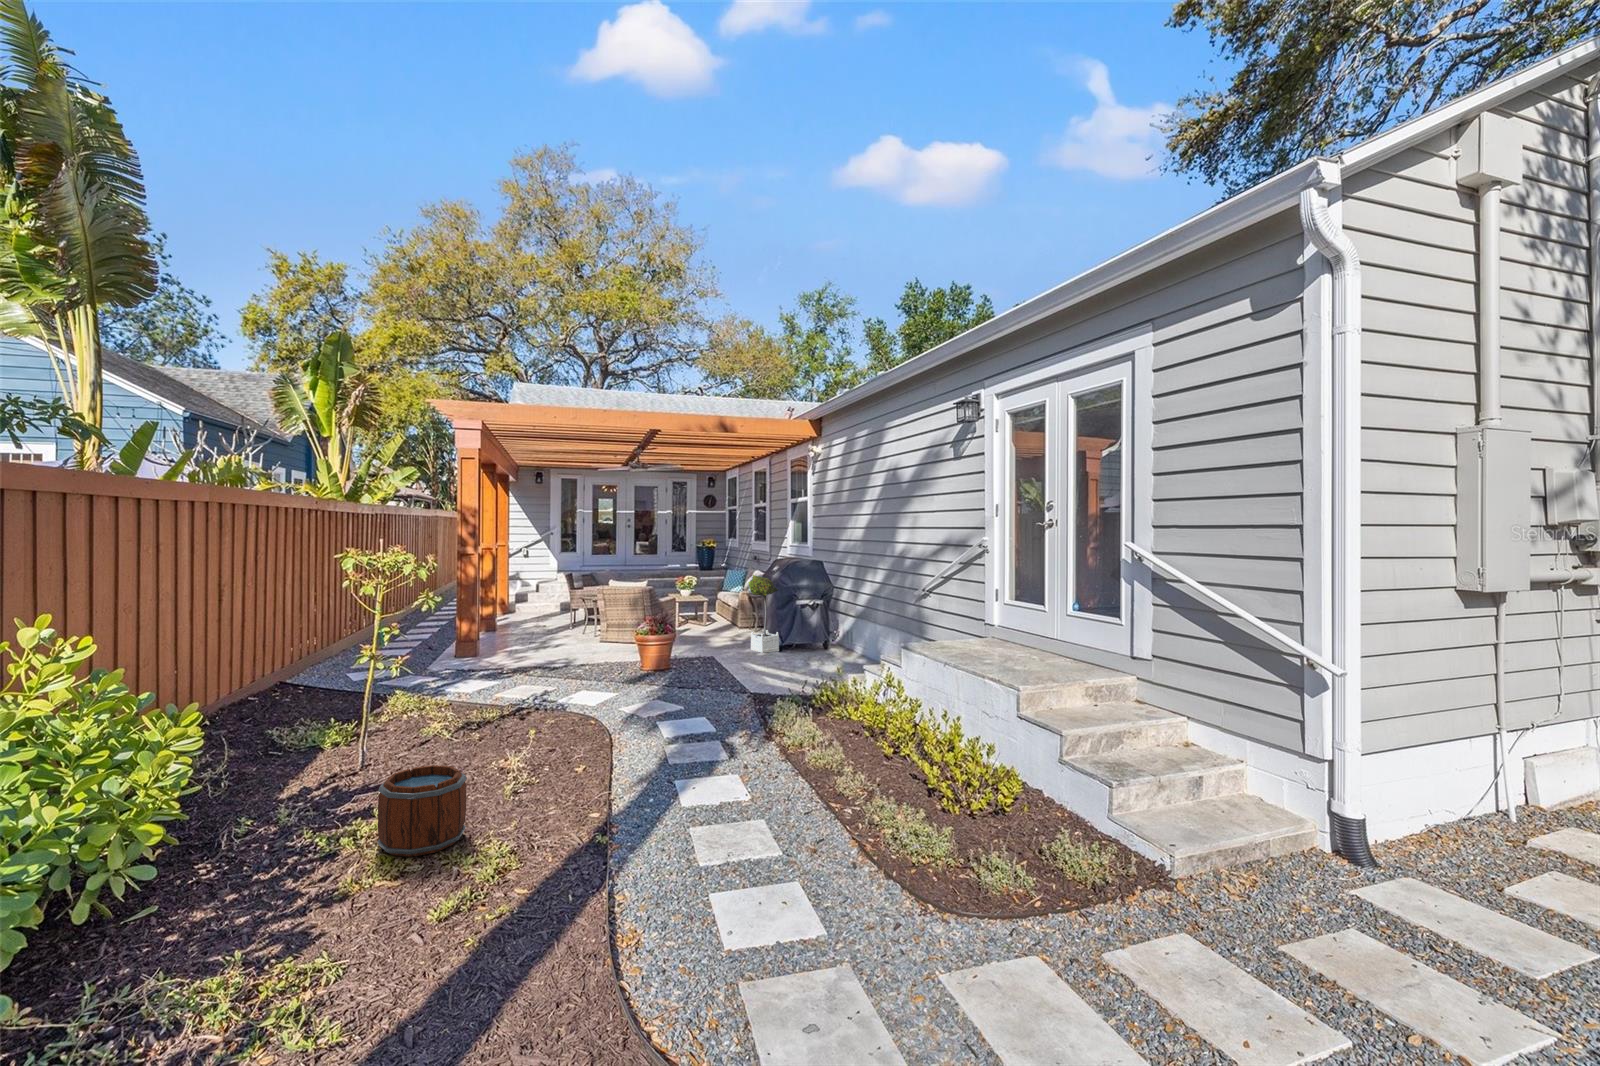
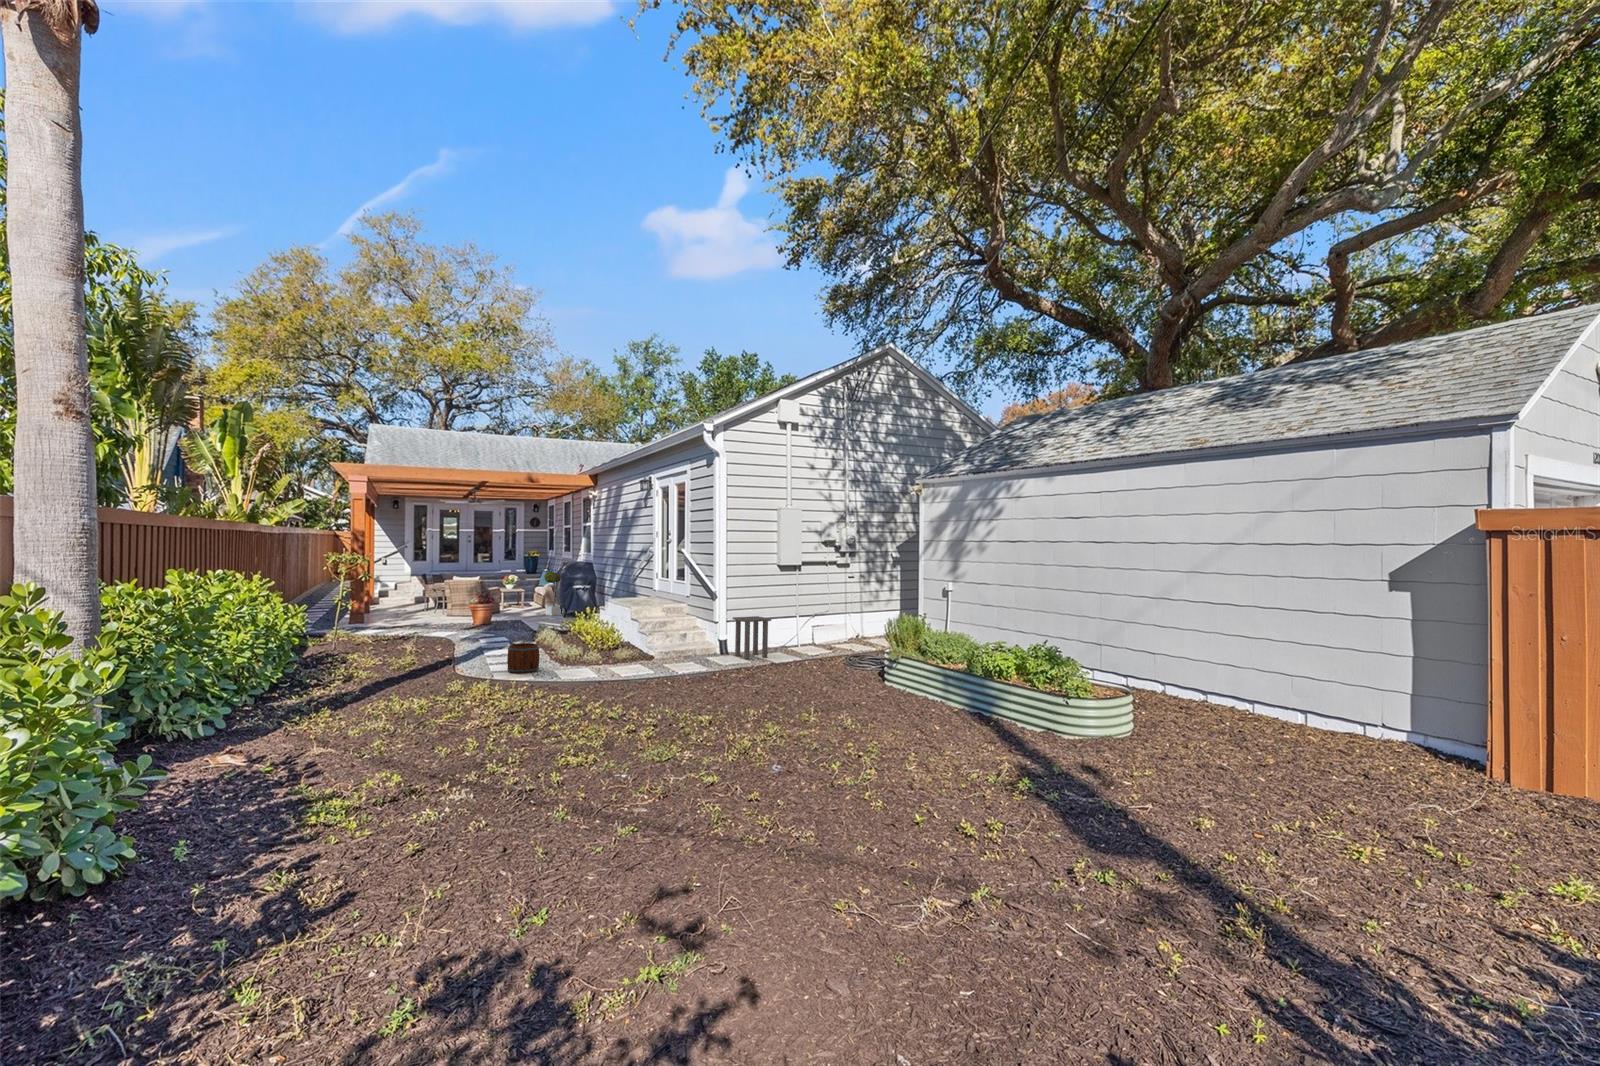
side table: none [1368,743,1529,900] -> present [733,616,771,659]
bucket: present [378,765,467,857] -> present [507,643,539,673]

